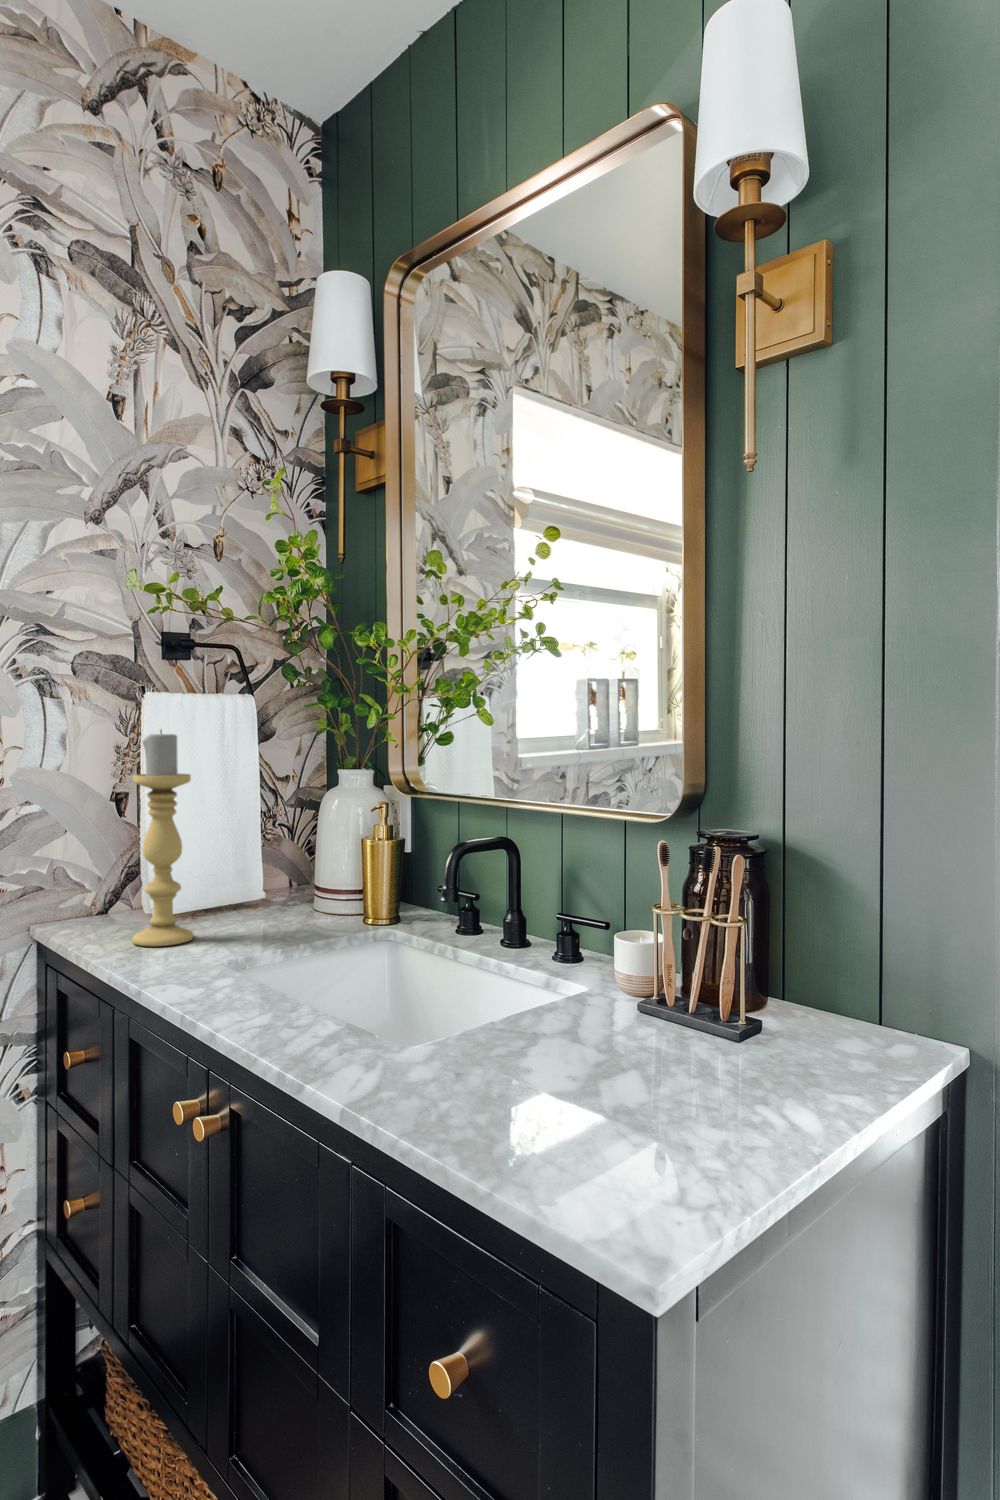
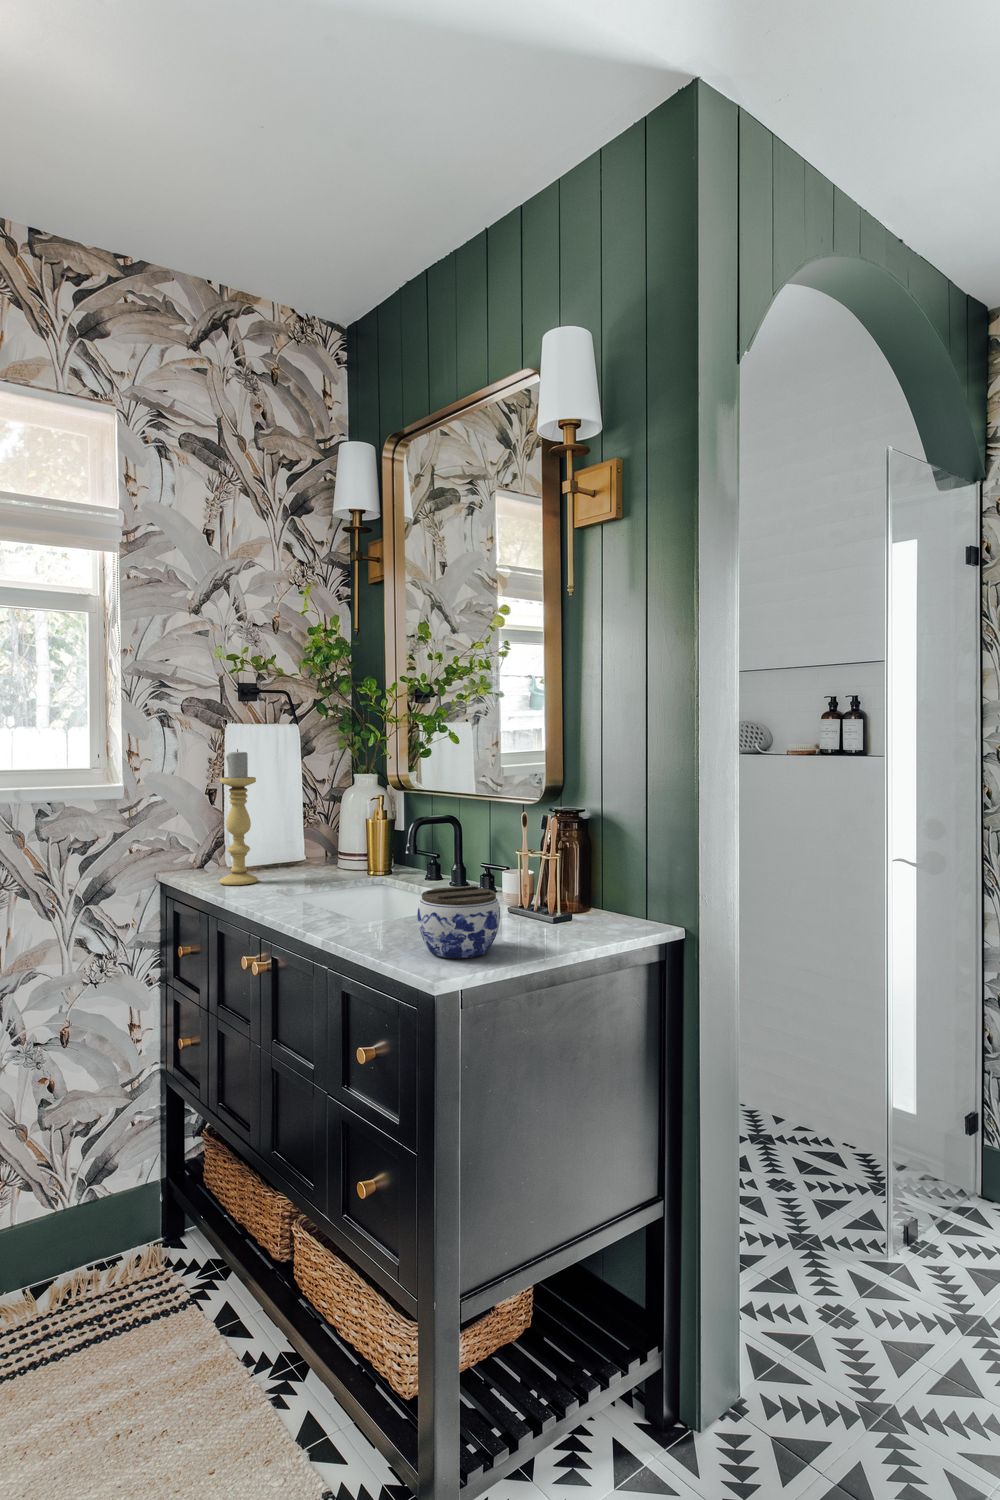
jar: none [527,981,690,1136] -> present [417,886,500,958]

